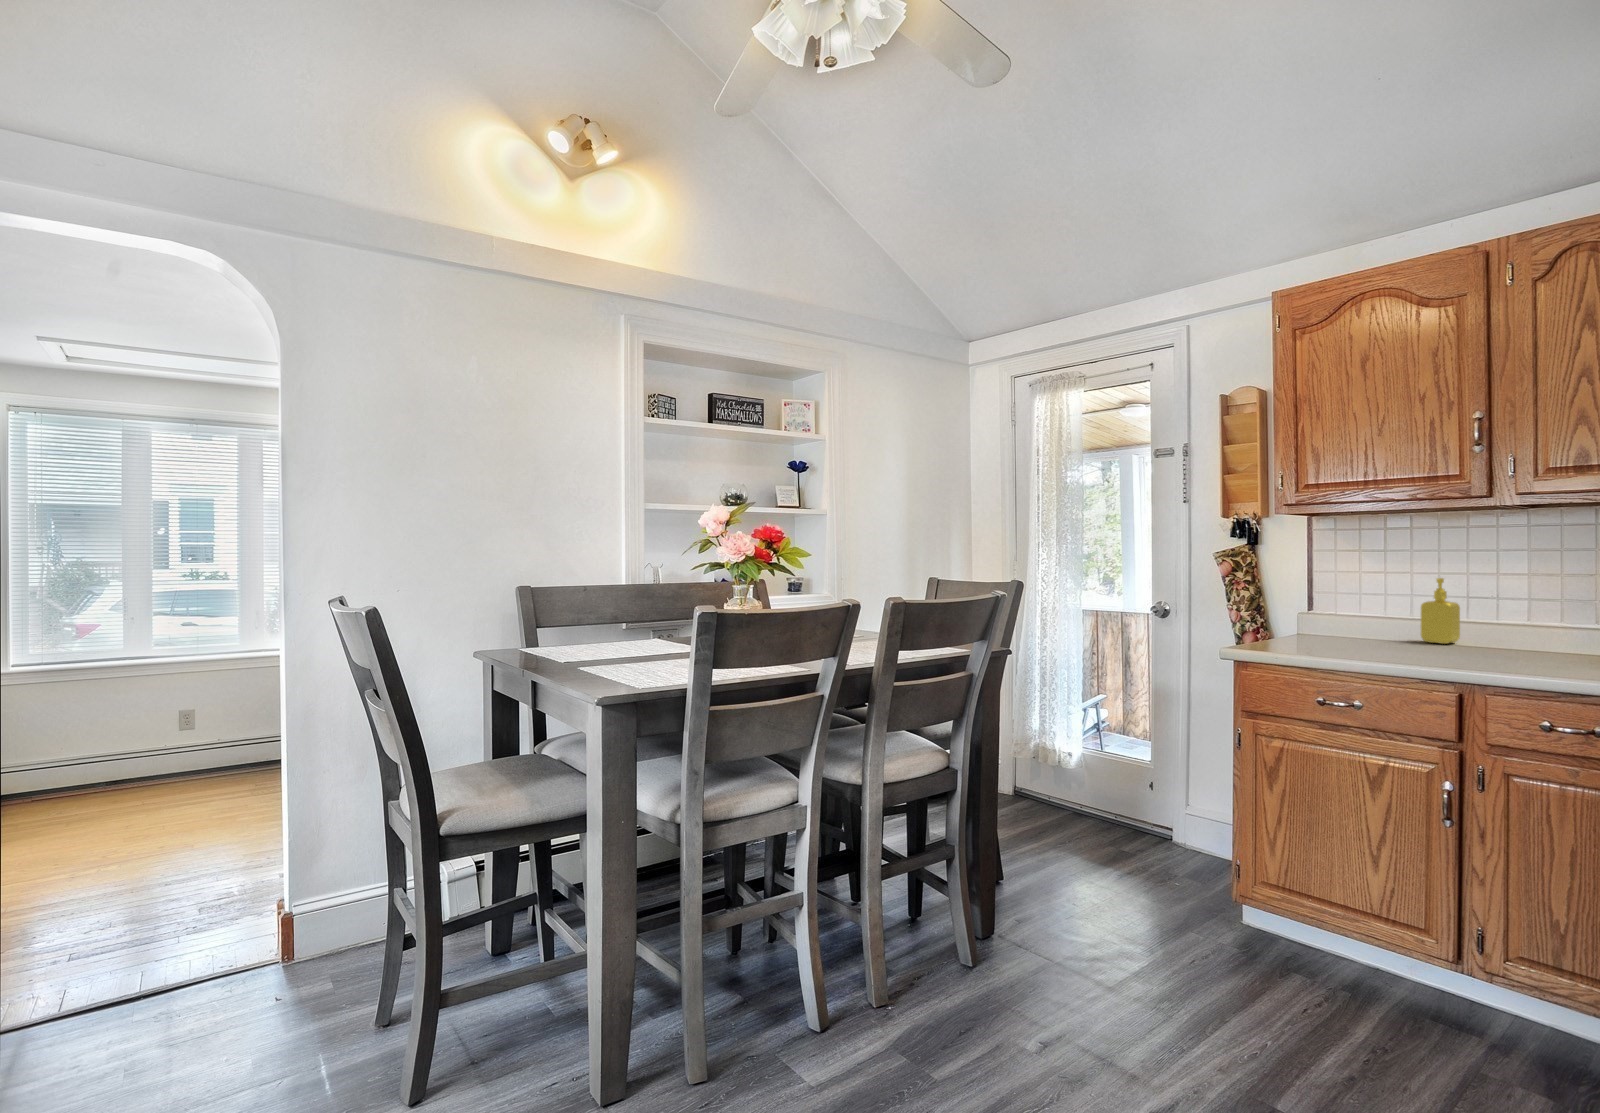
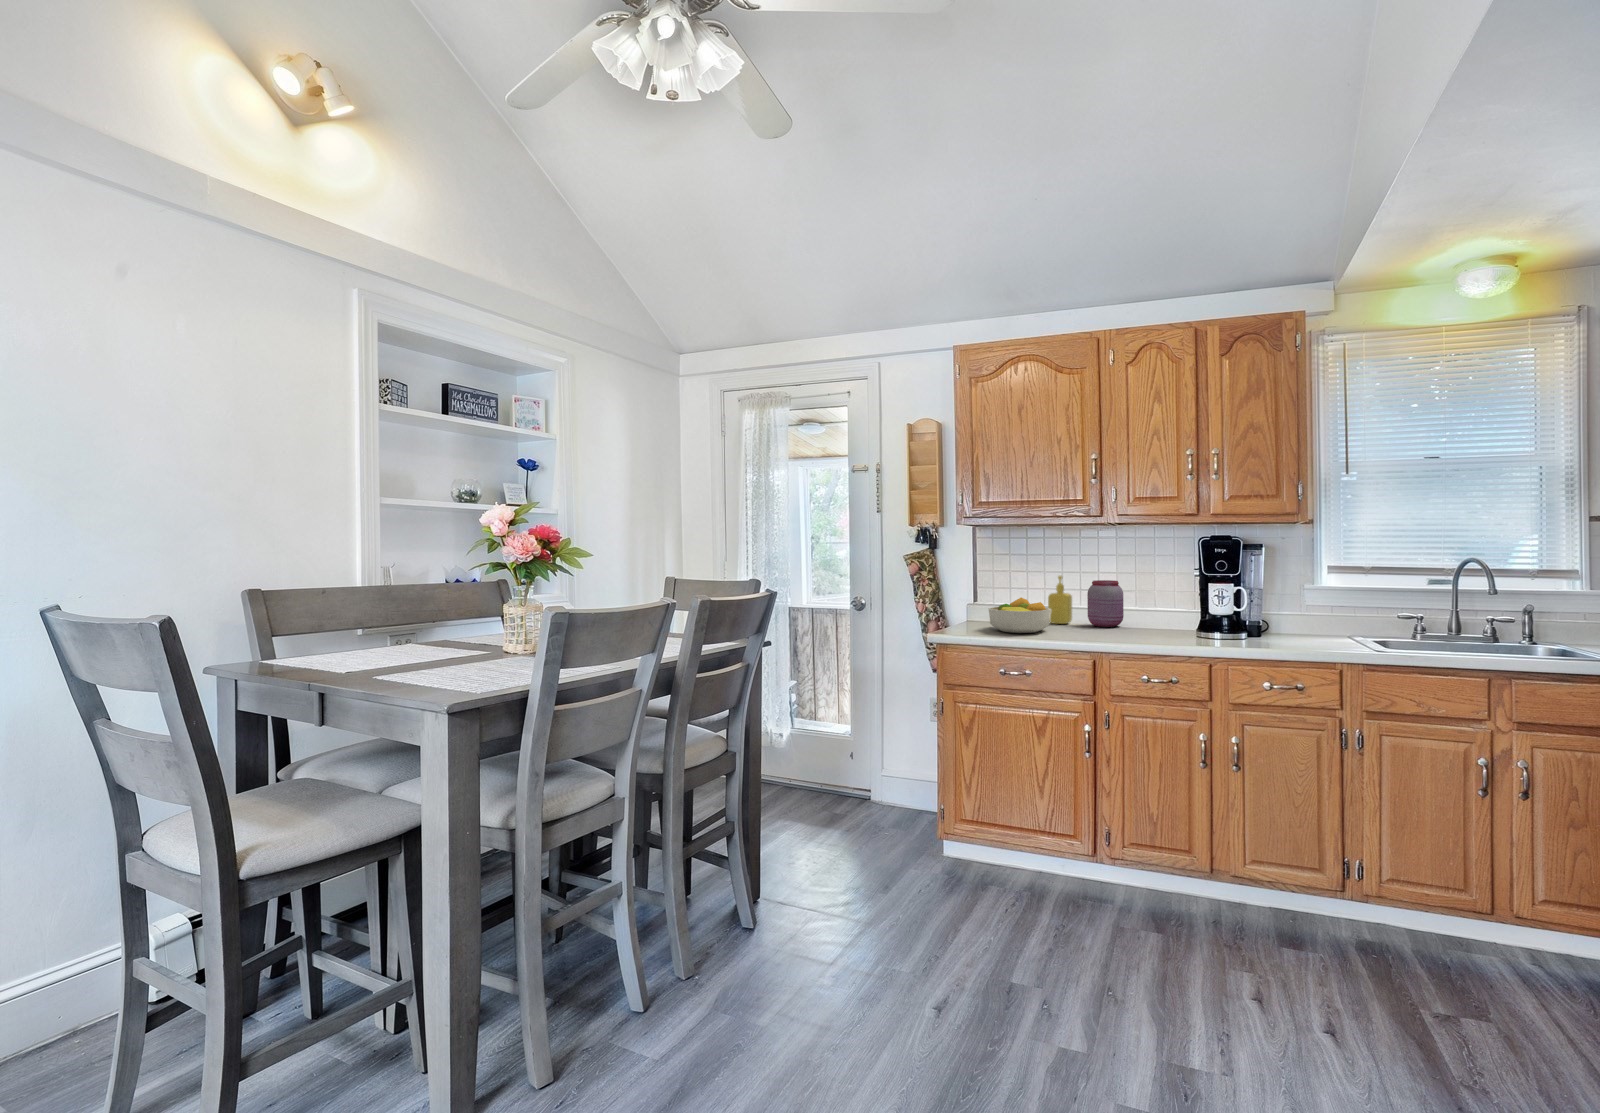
jar: none [1482,585,1543,651] -> present [1087,580,1124,627]
fruit bowl: none [1318,606,1412,654] -> present [989,597,1051,633]

